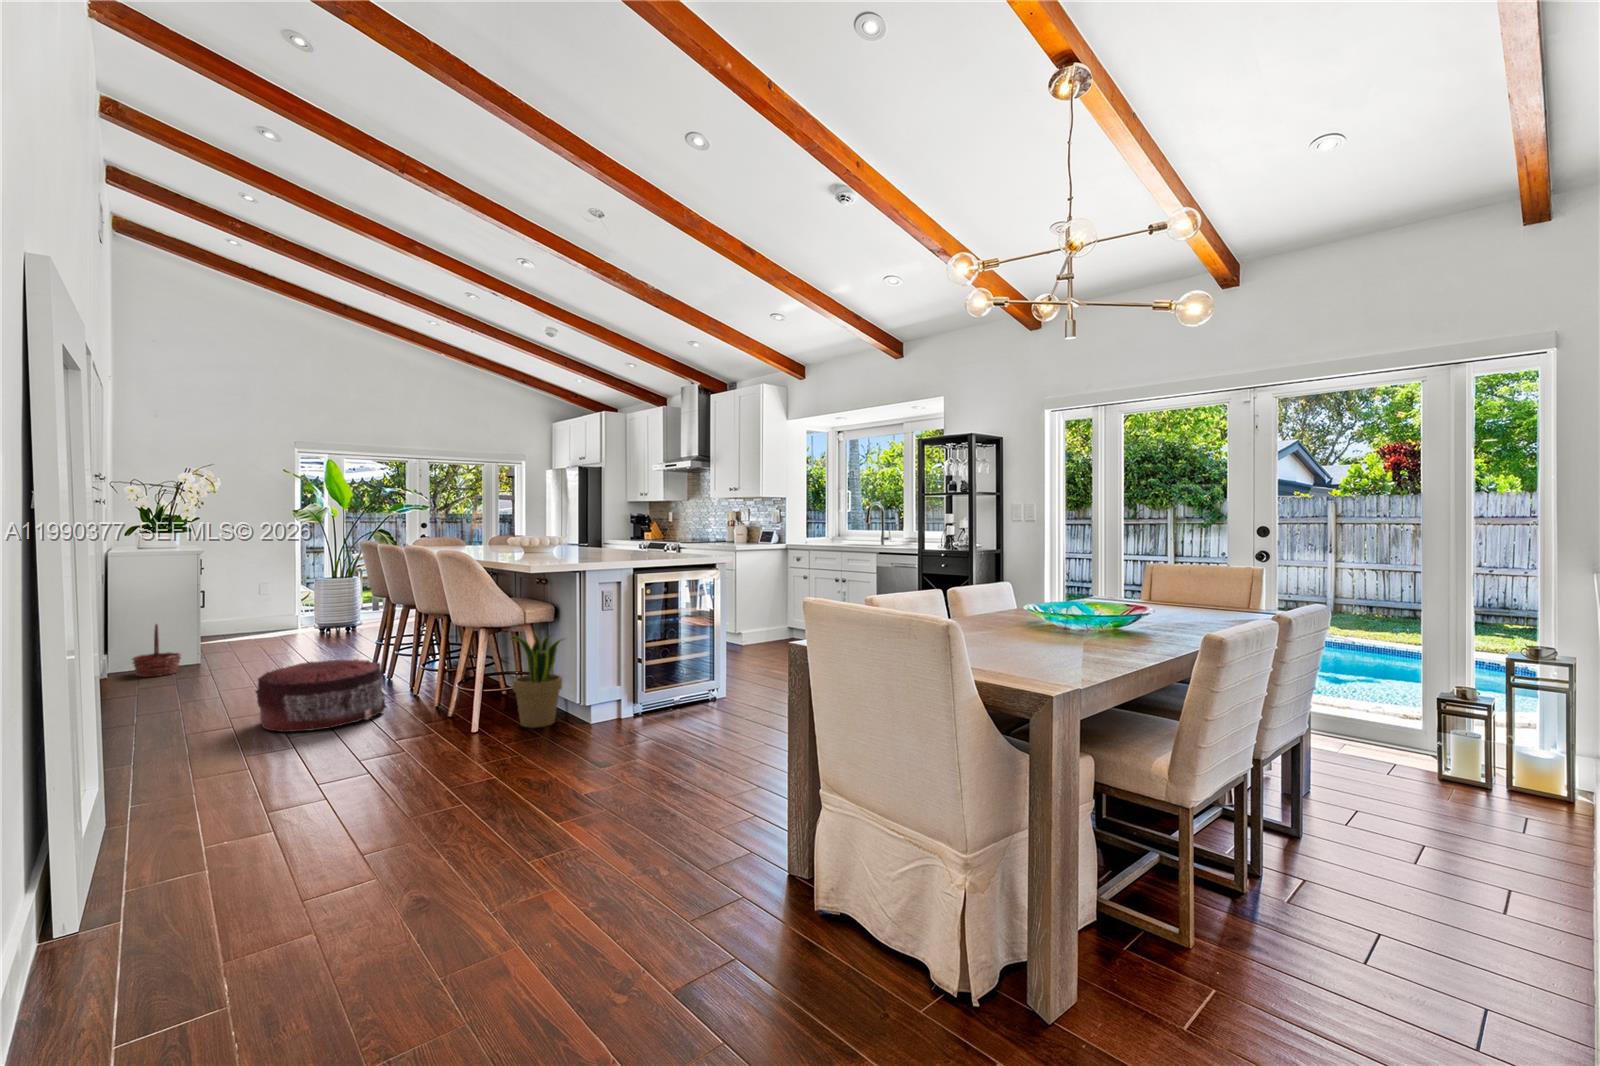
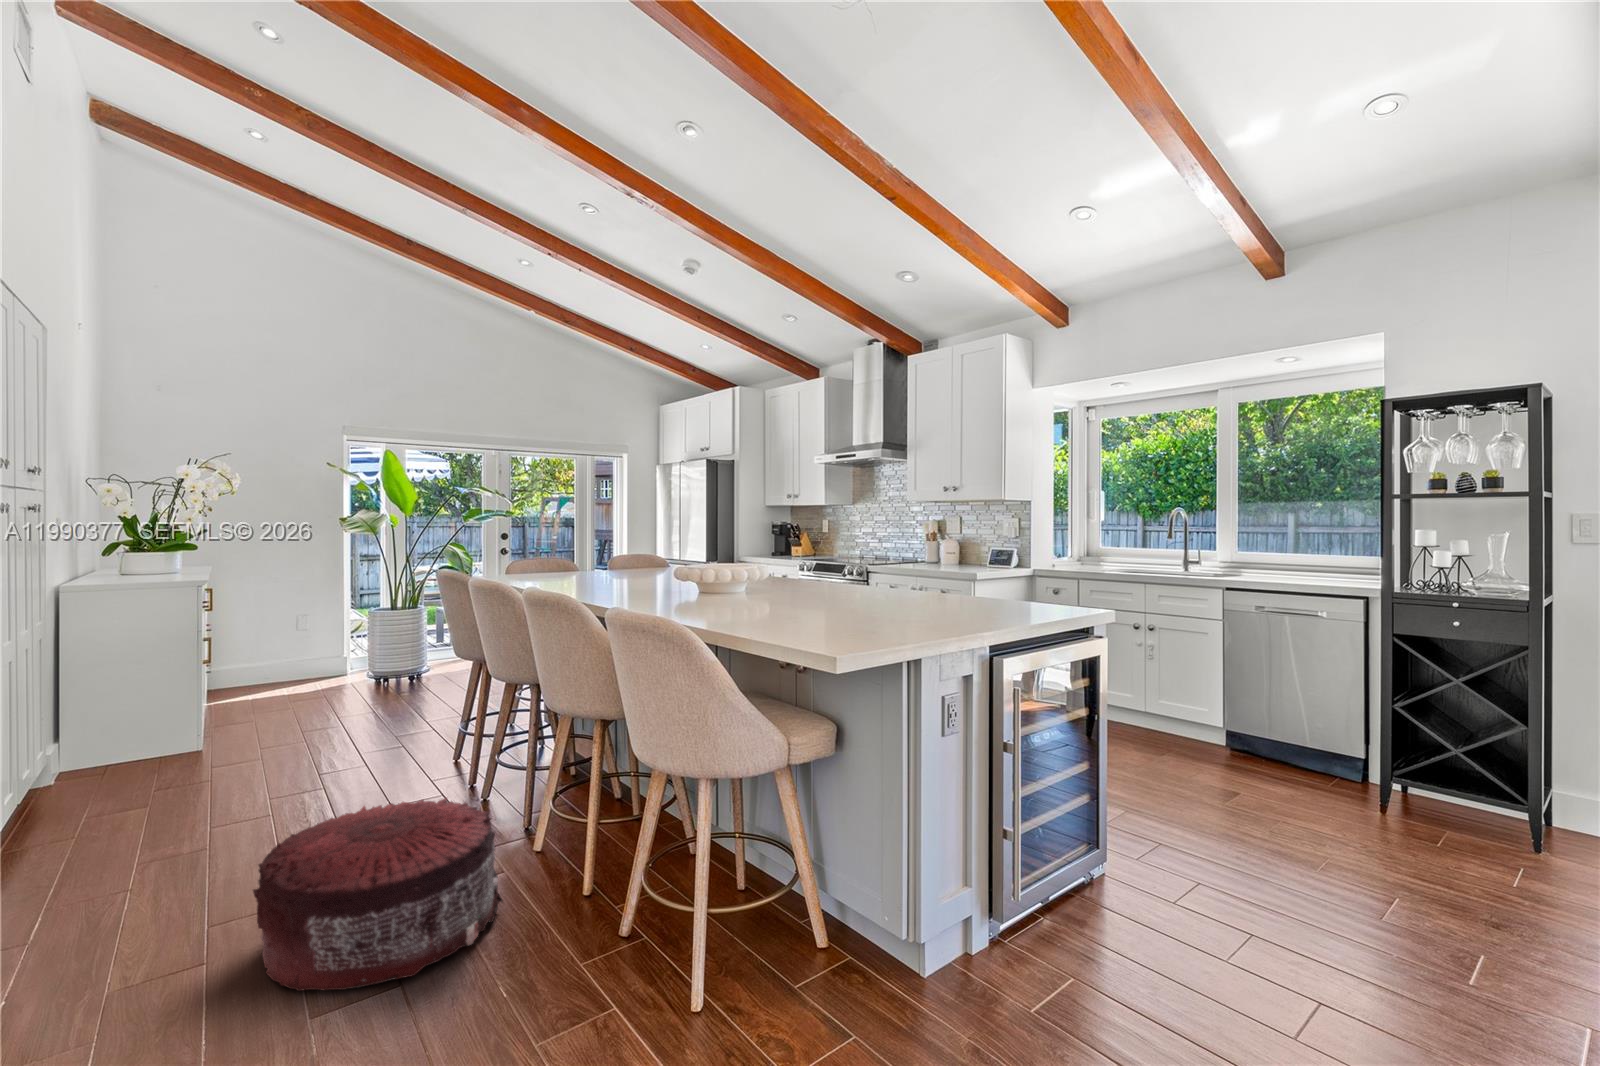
basket: present [132,624,181,677] -> none [87,696,168,783]
potted plant: present [510,634,562,728] -> none [752,777,874,986]

